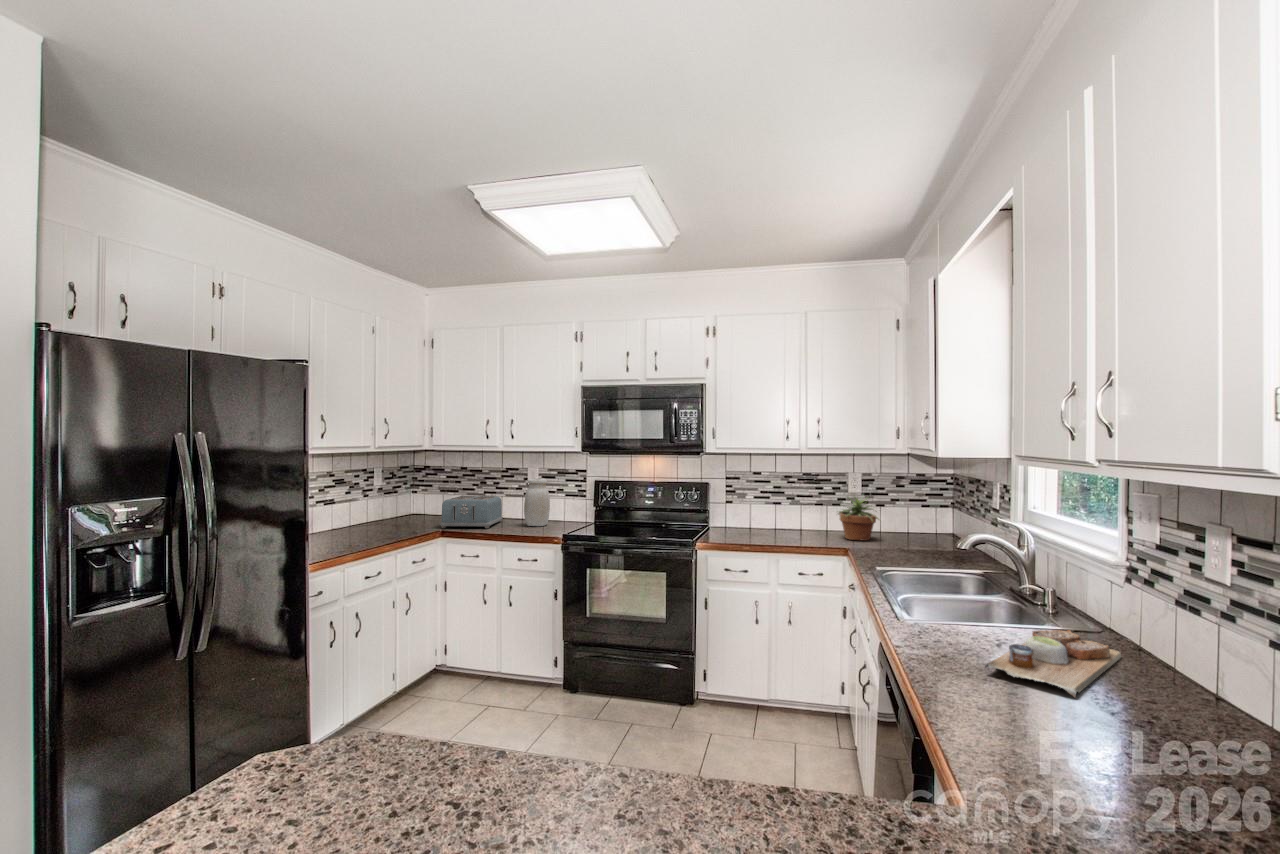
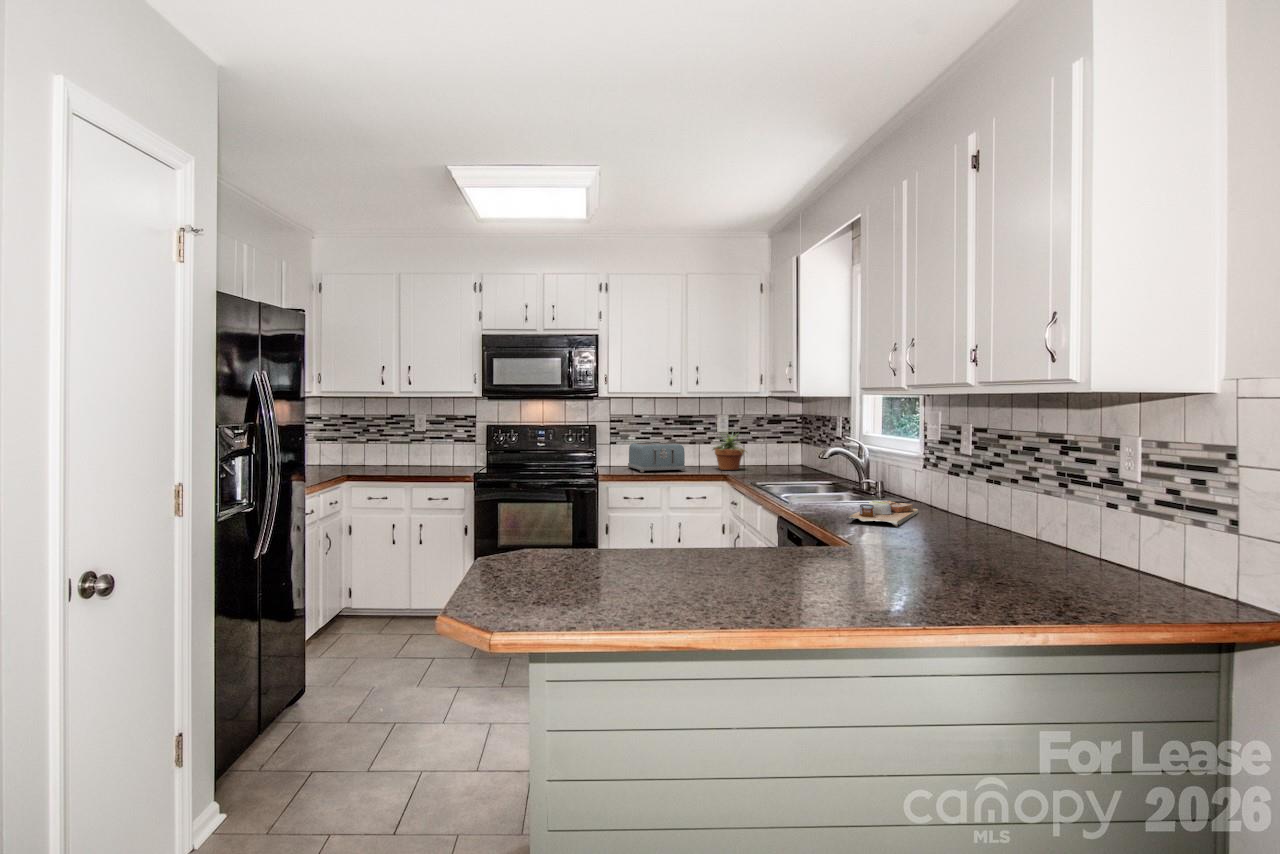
jar: present [524,478,550,526] -> none [420,423,446,470]
toaster: present [440,496,503,528] -> present [628,442,686,472]

